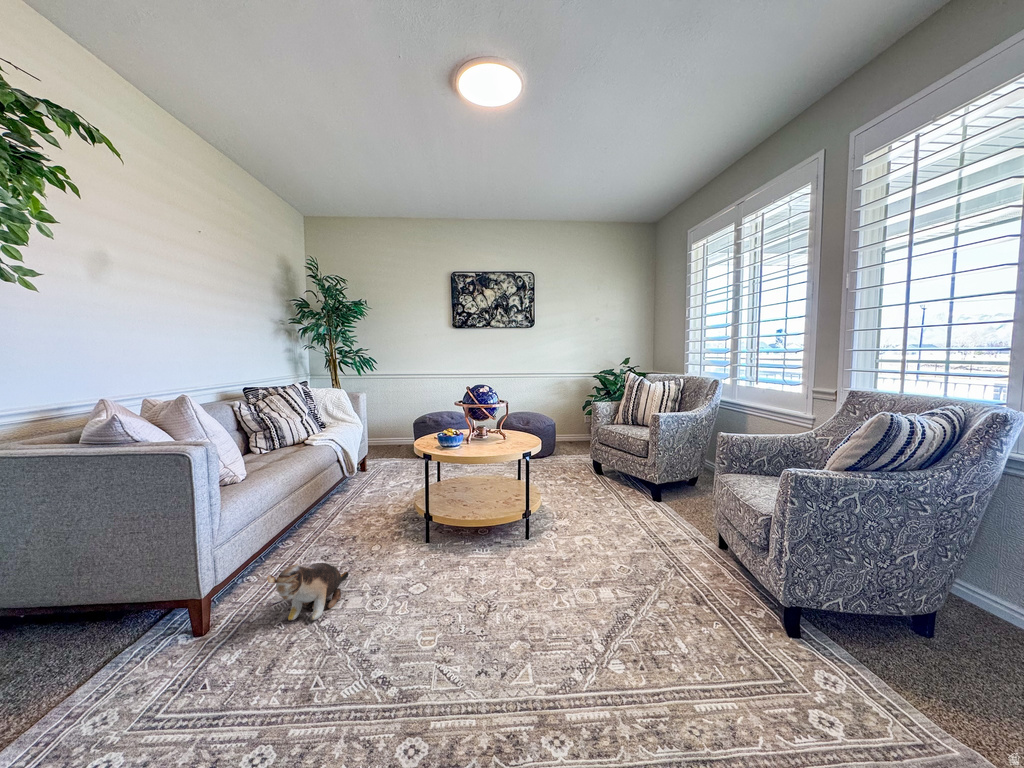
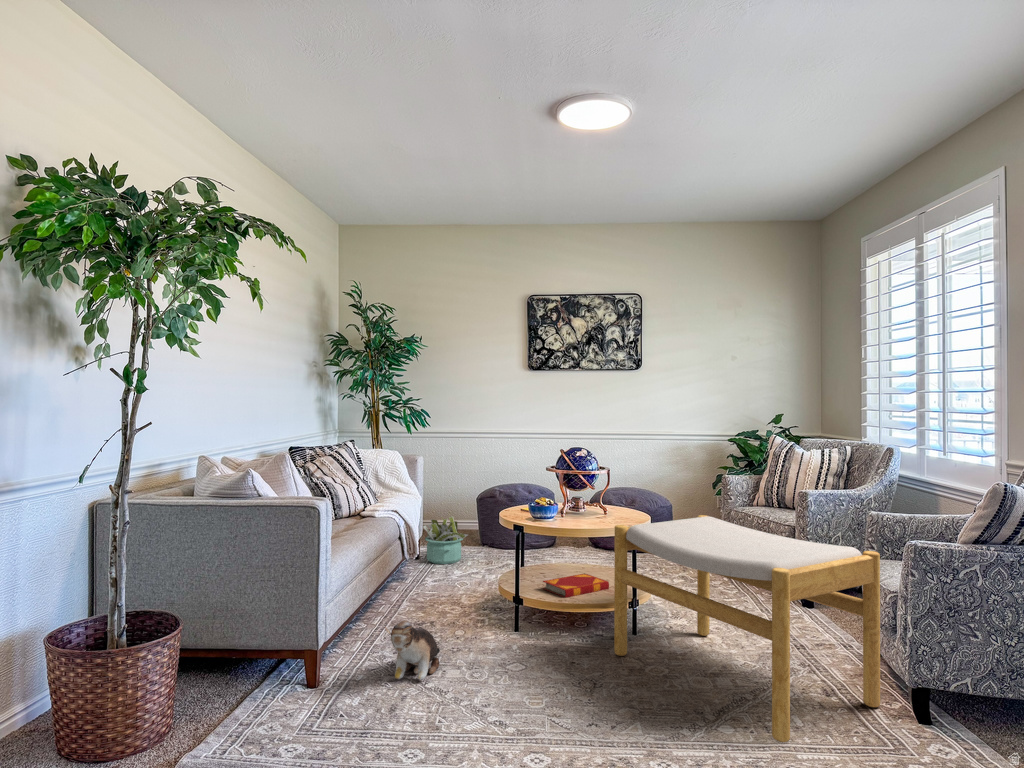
decorative plant: none [367,437,403,475] -> present [423,516,468,564]
footstool: none [509,439,755,684] -> present [614,515,880,742]
hardback book: none [451,487,507,513] -> present [543,573,609,598]

